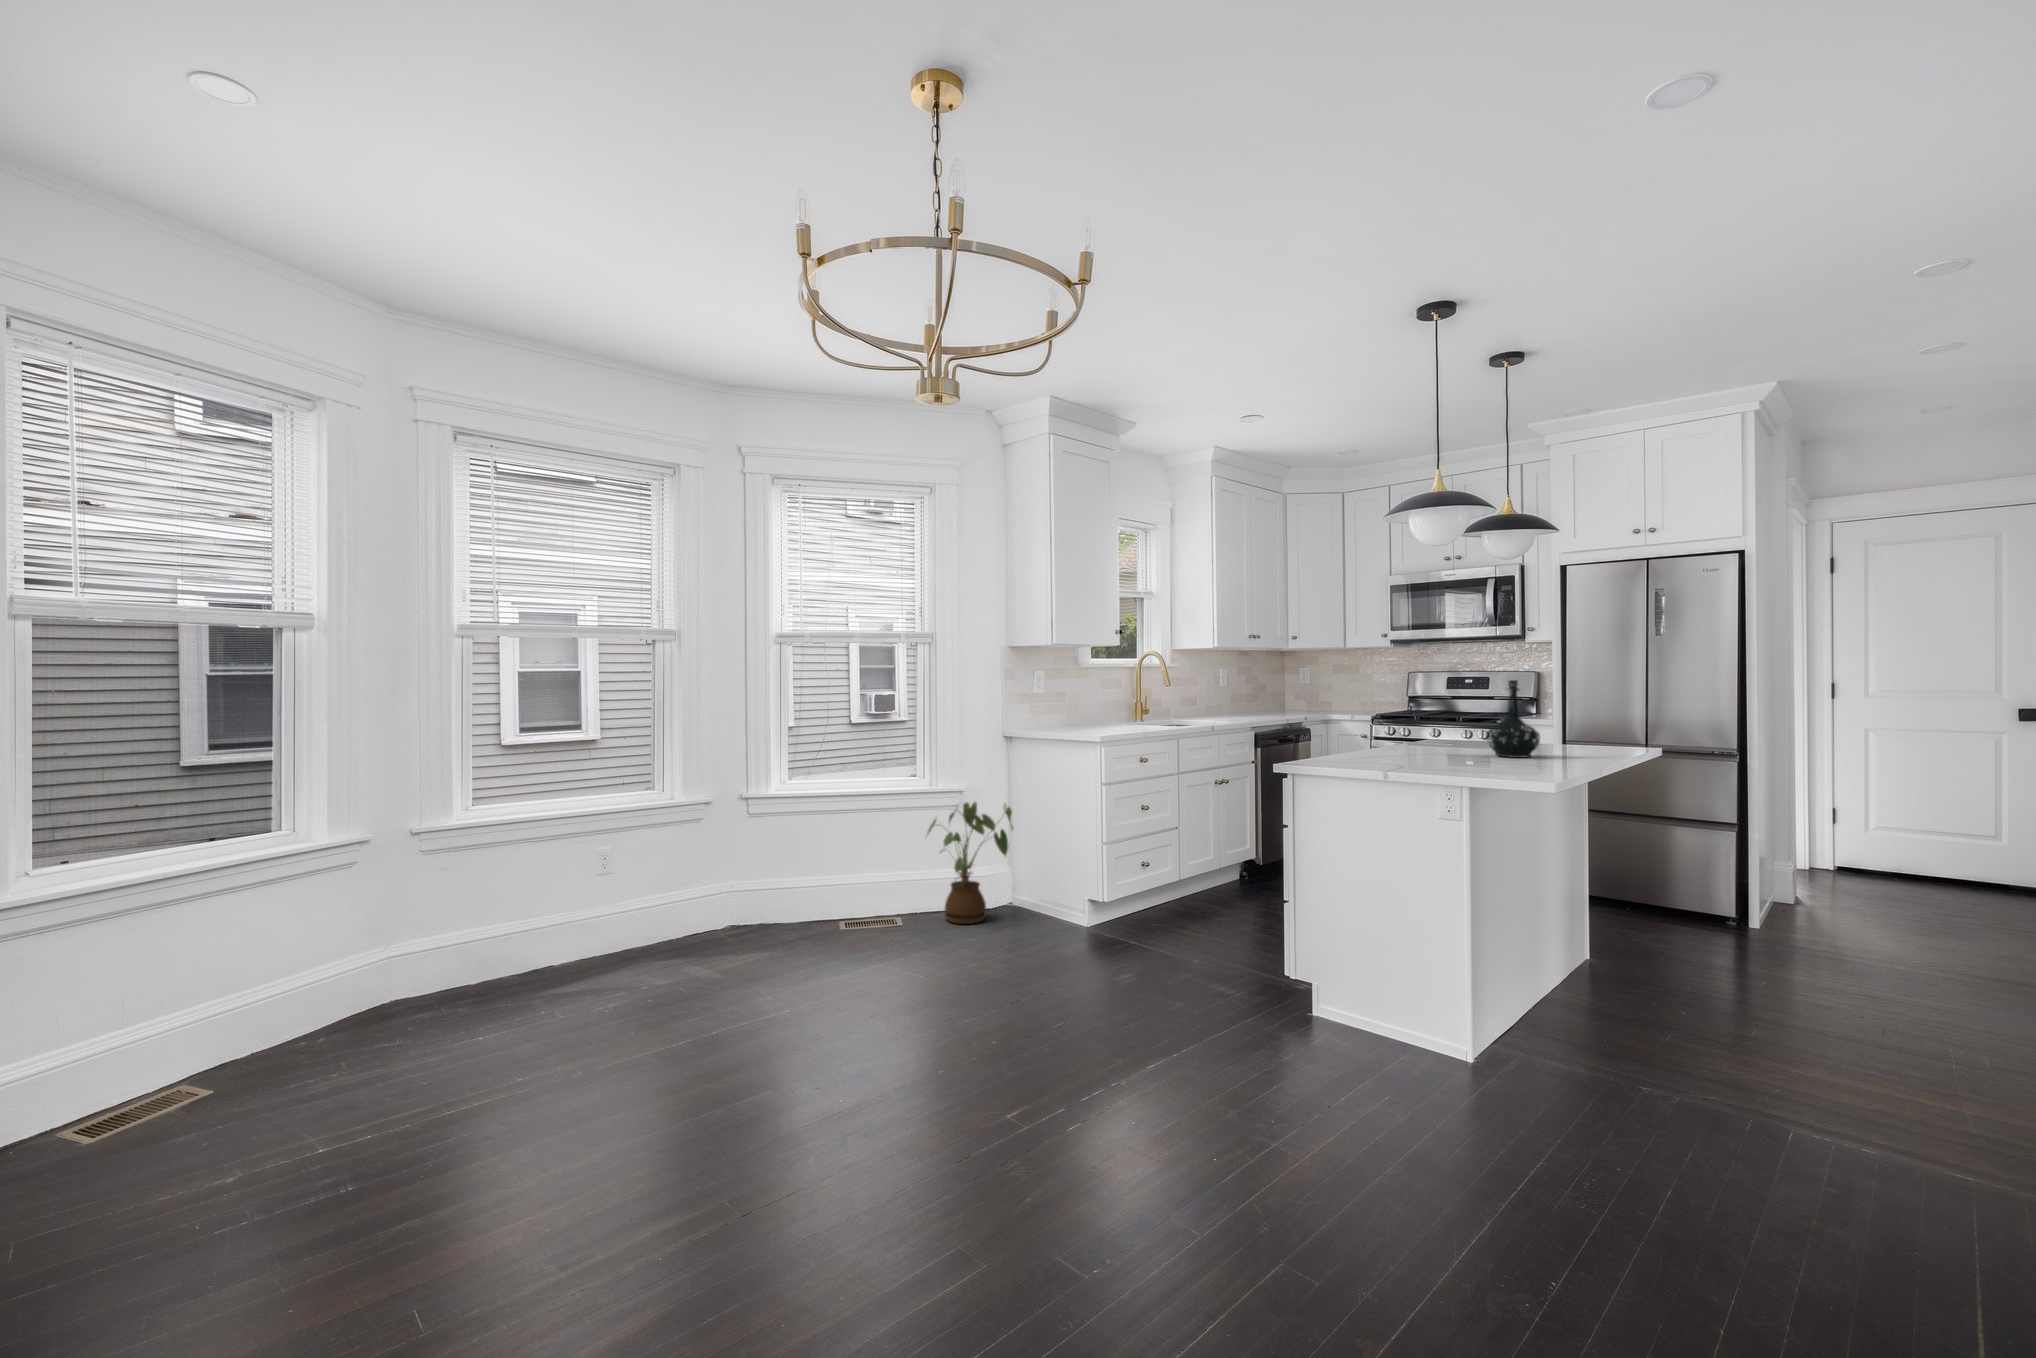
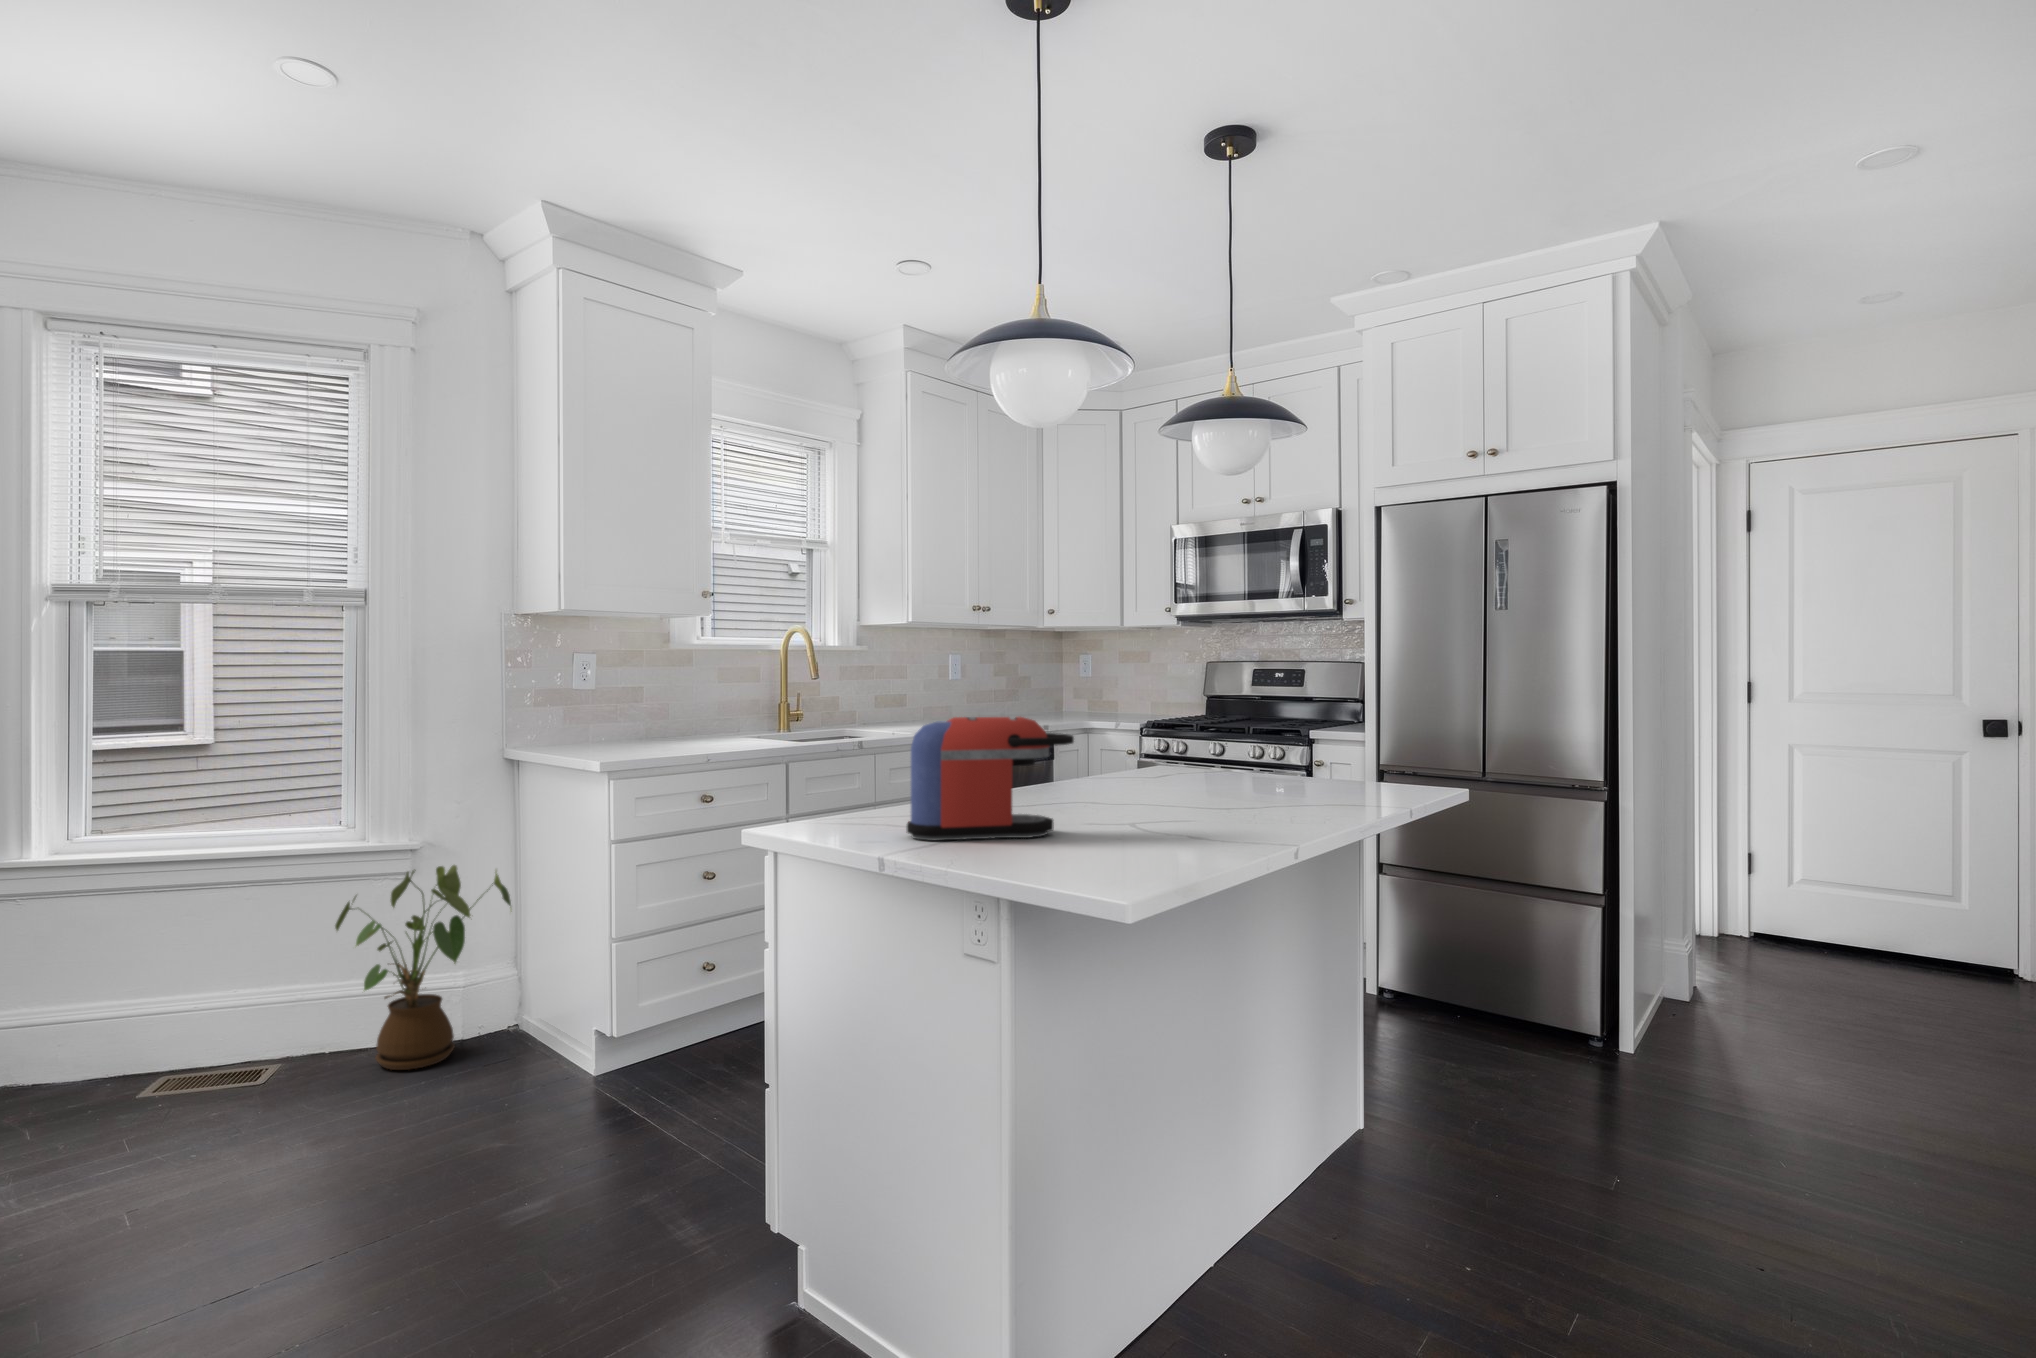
bottle: present [1486,680,1540,758] -> none [1158,676,1244,812]
coffee maker: none [1381,702,1469,766] -> present [907,717,1074,841]

